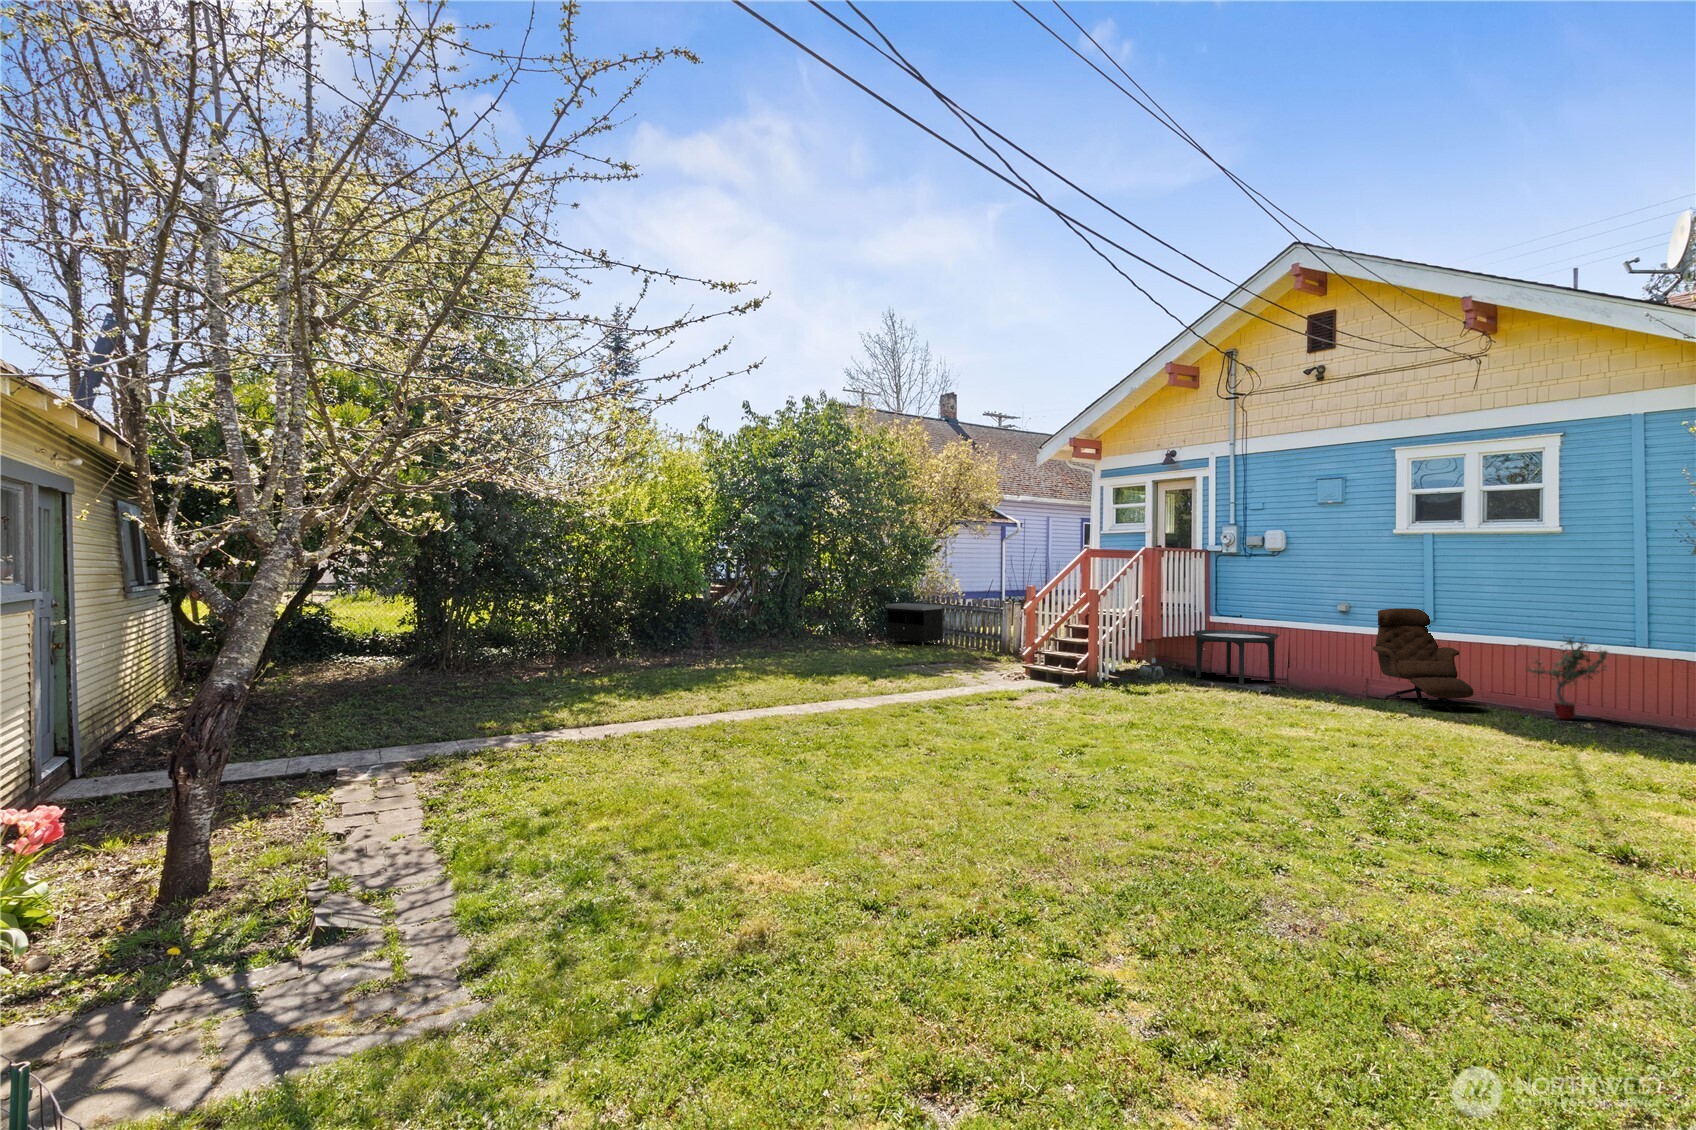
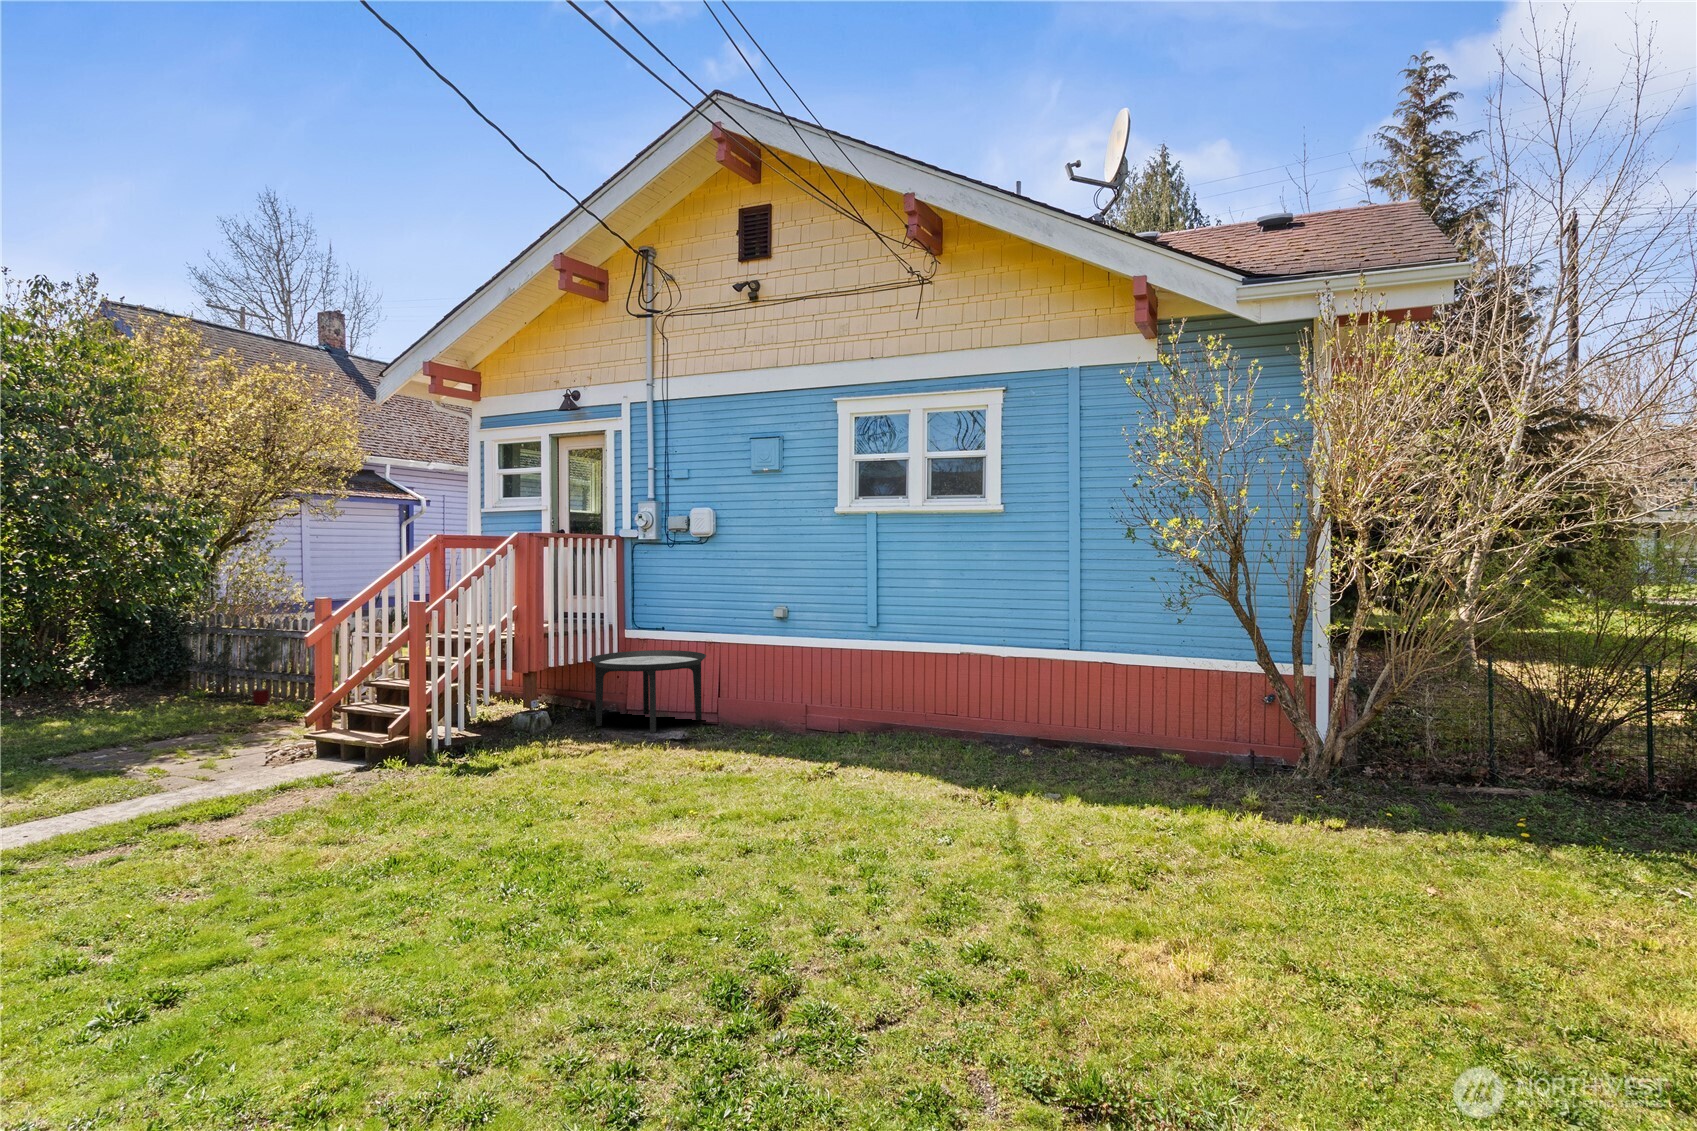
storage bench: present [885,603,942,645] -> none [110,629,226,701]
lounge chair: present [1373,608,1474,712] -> none [813,612,921,752]
potted tree: present [1527,637,1607,720] -> present [243,626,292,705]

